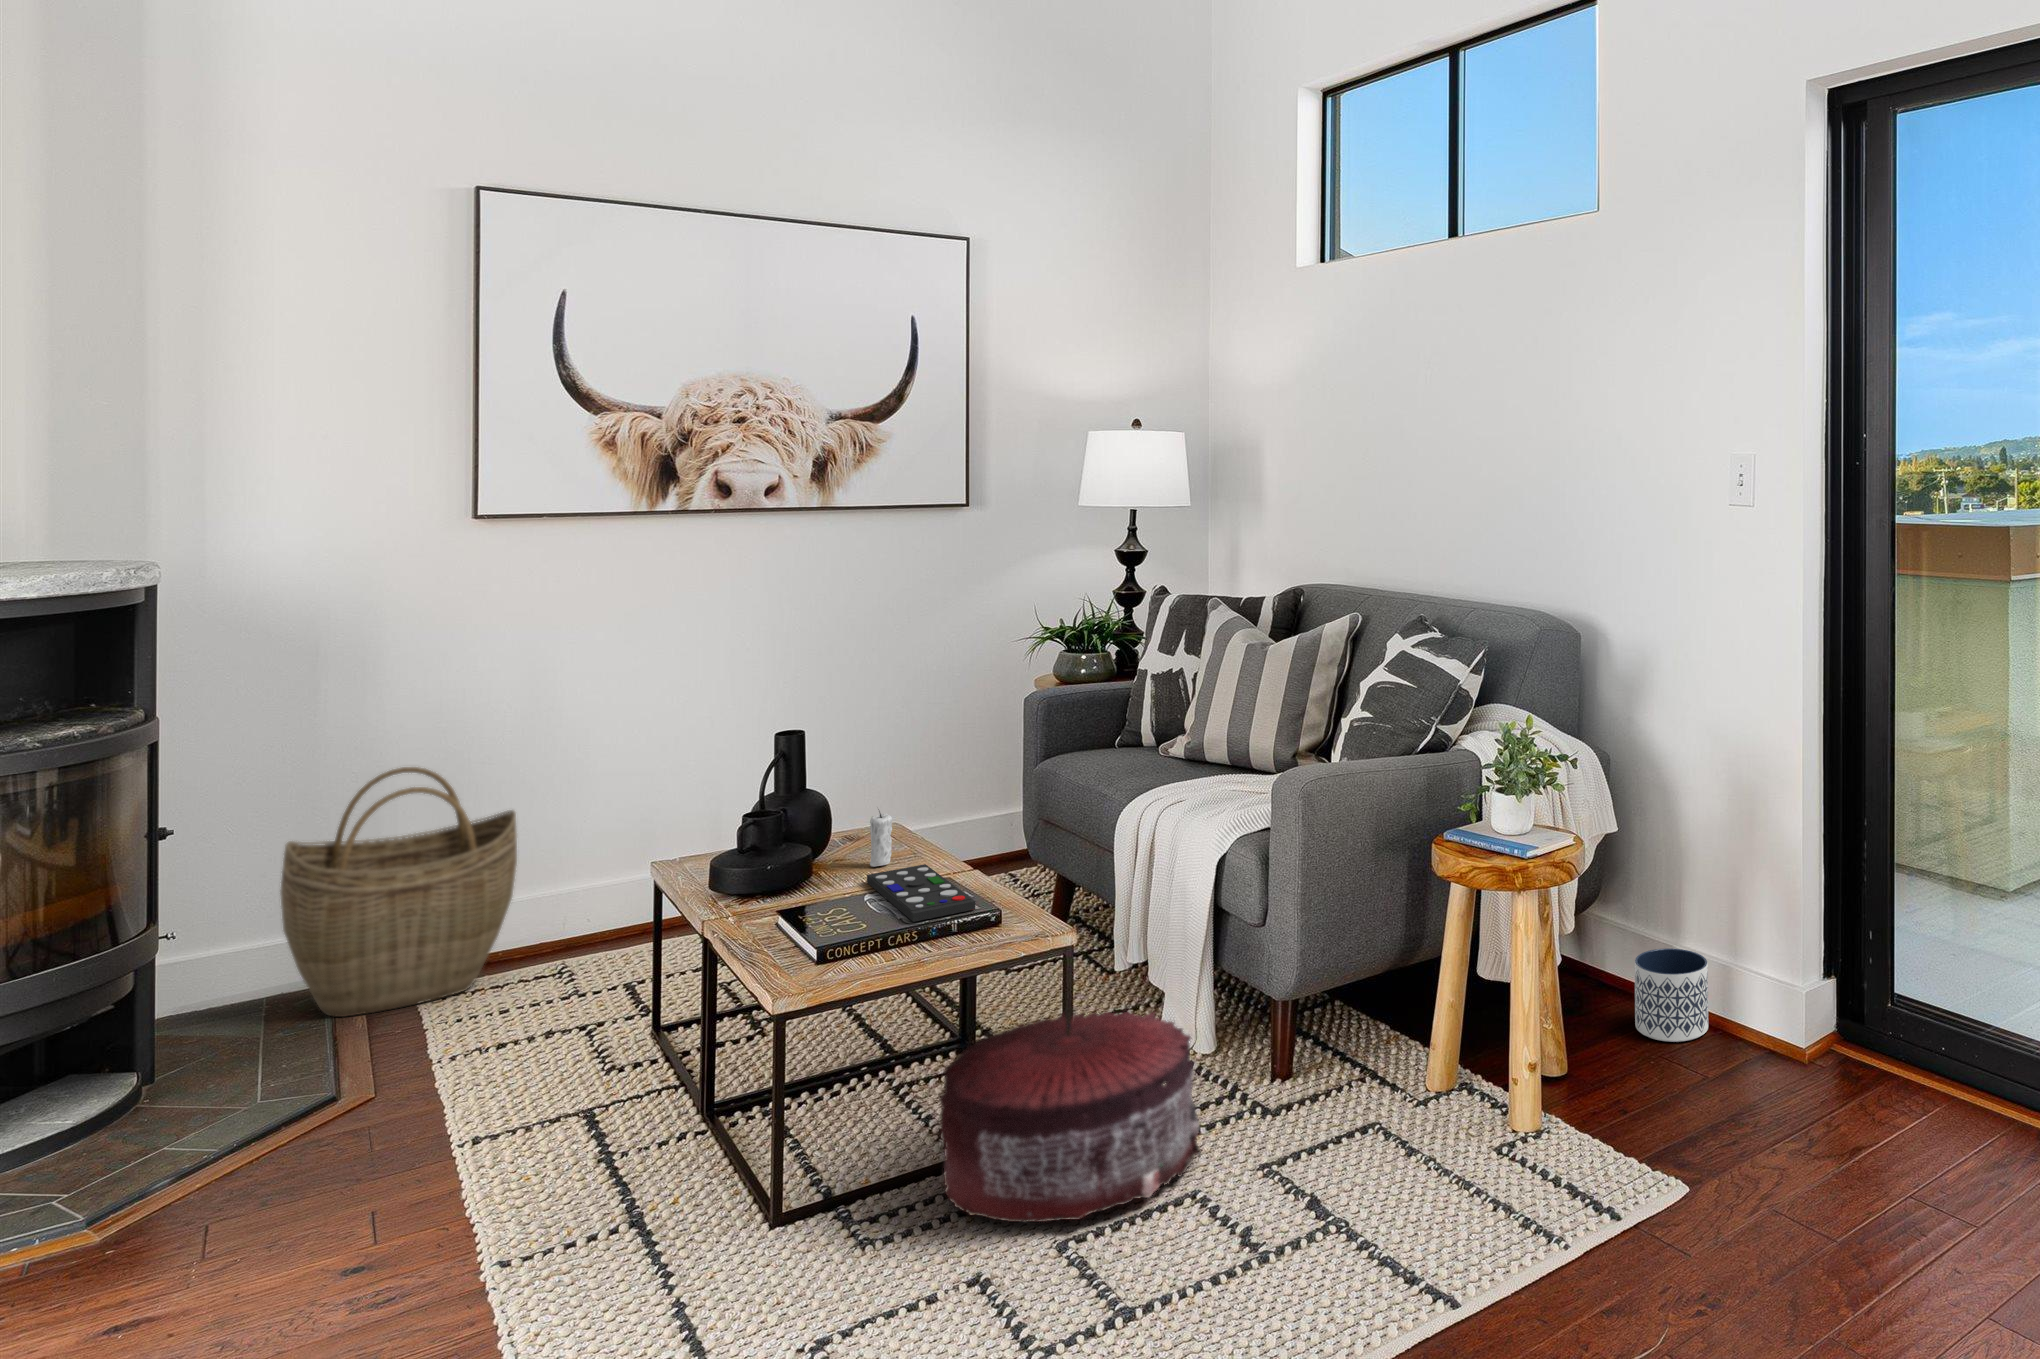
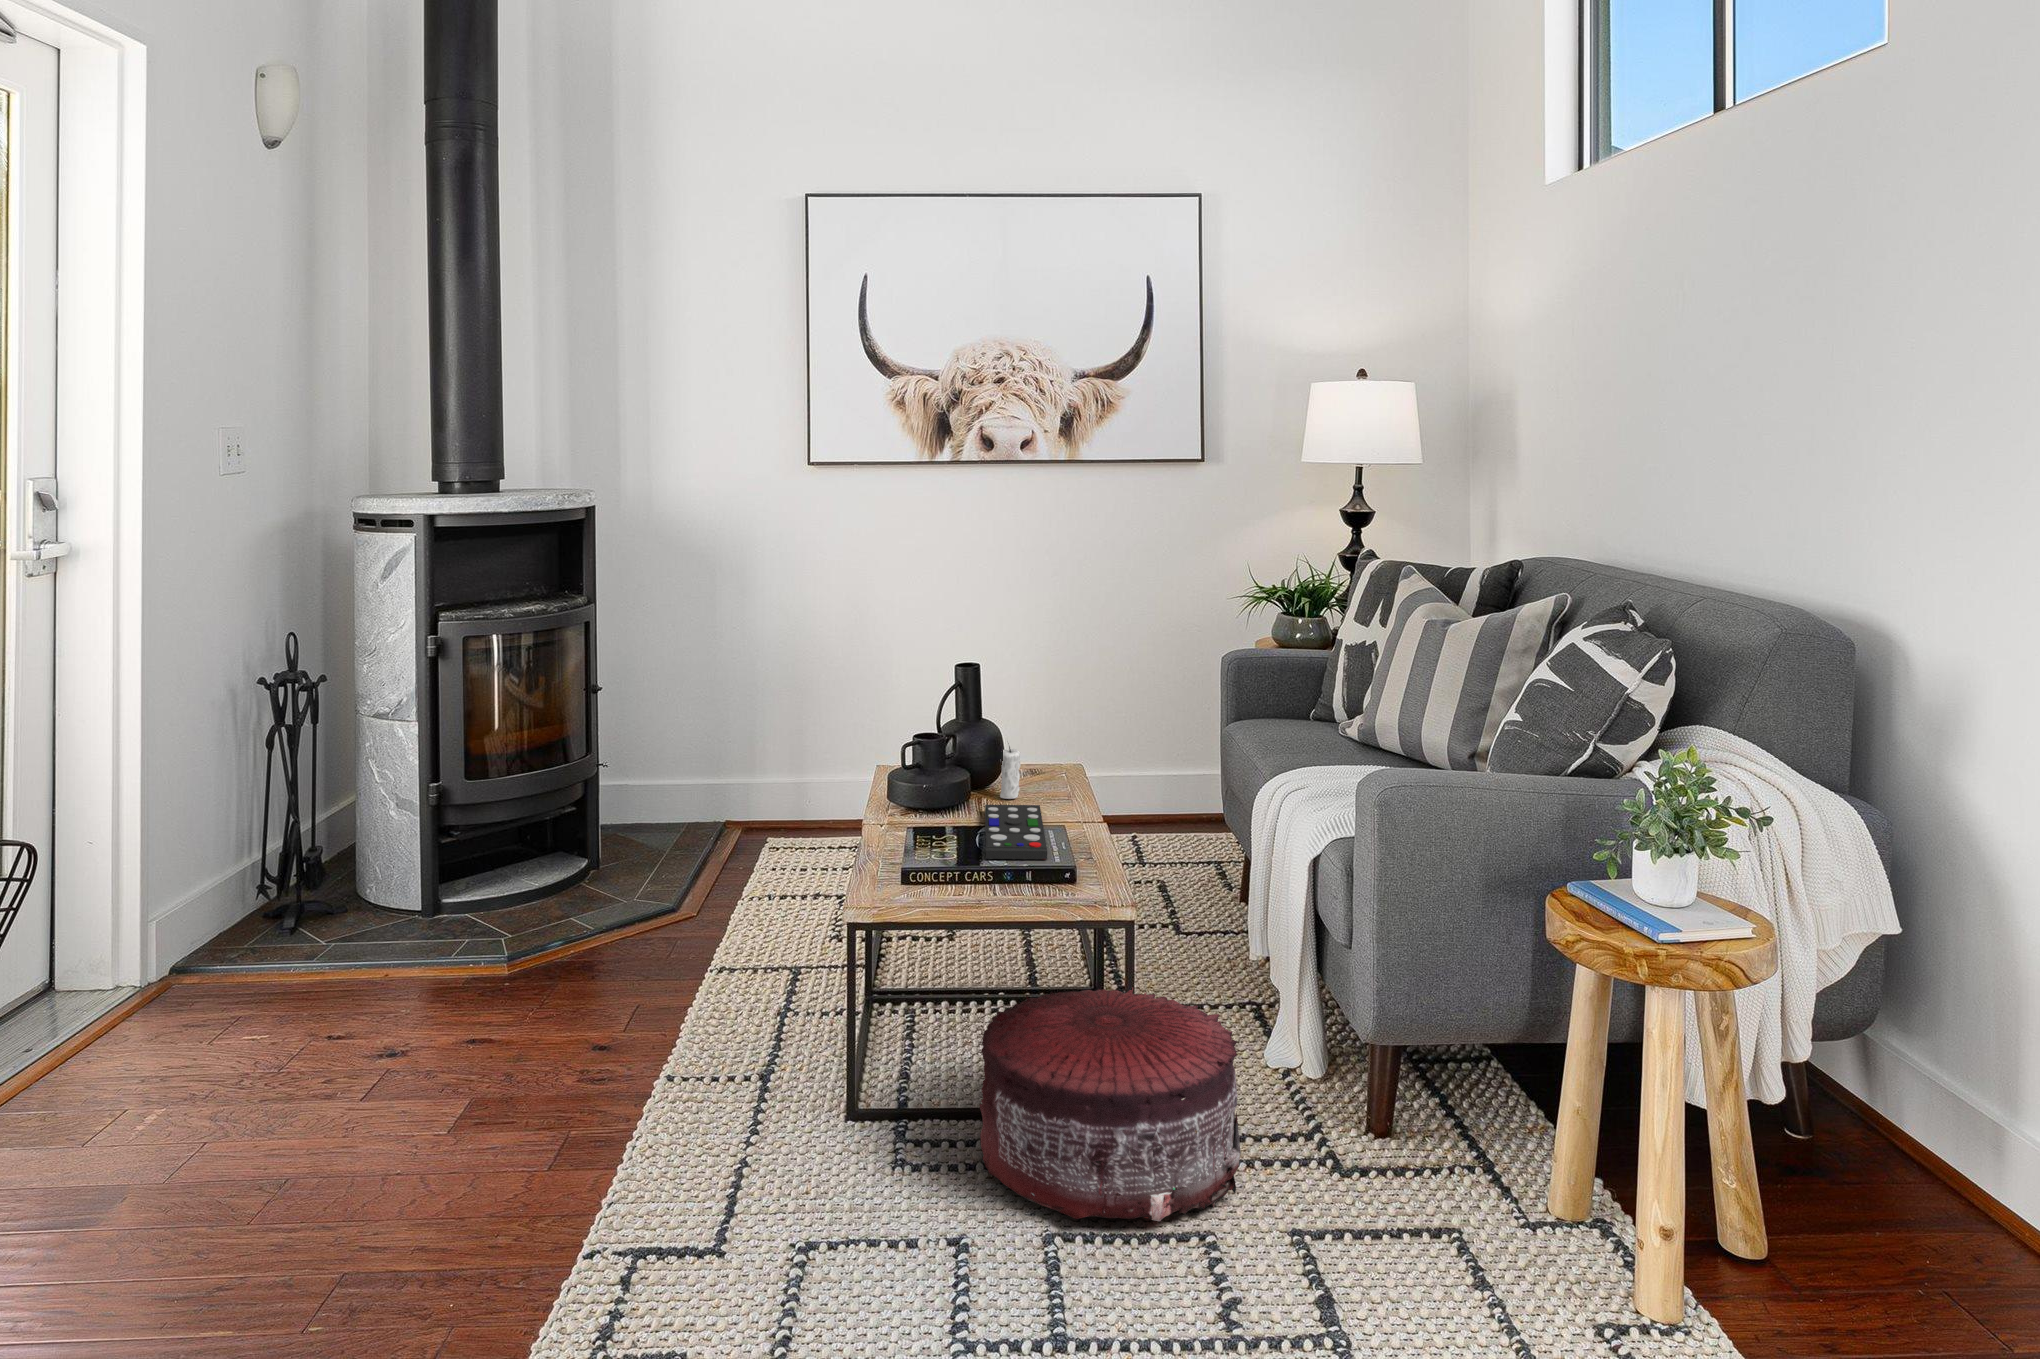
woven basket: present [280,767,517,1017] -> none [667,651,822,843]
planter: present [1635,948,1708,1042] -> none [1880,1117,2004,1266]

